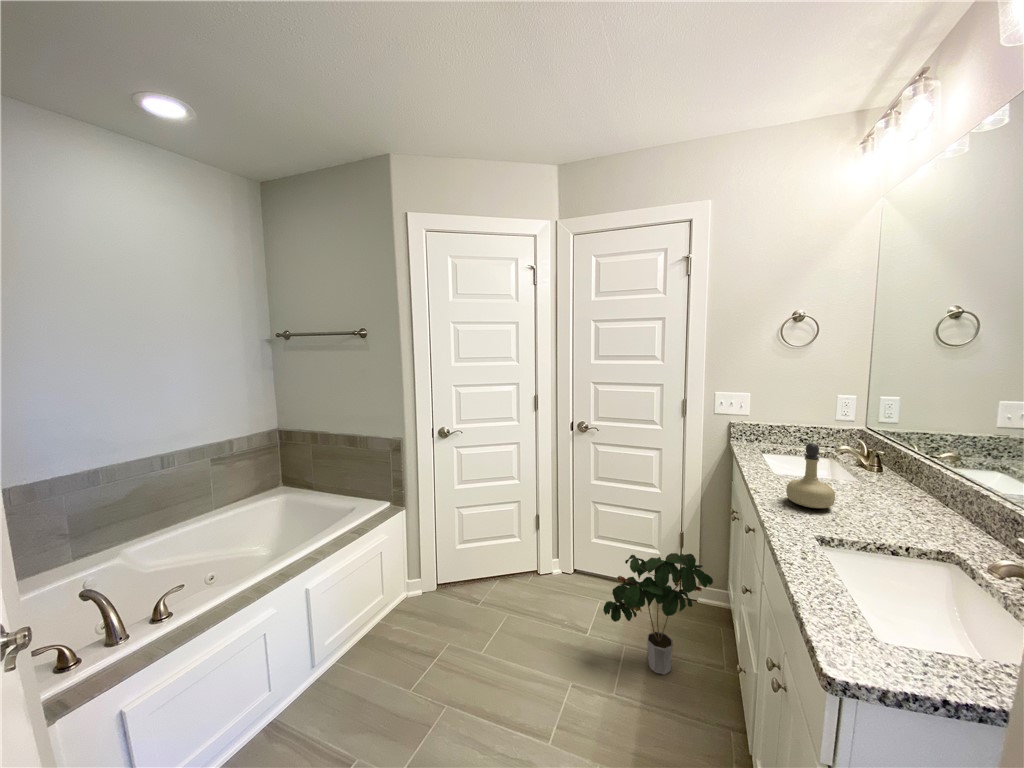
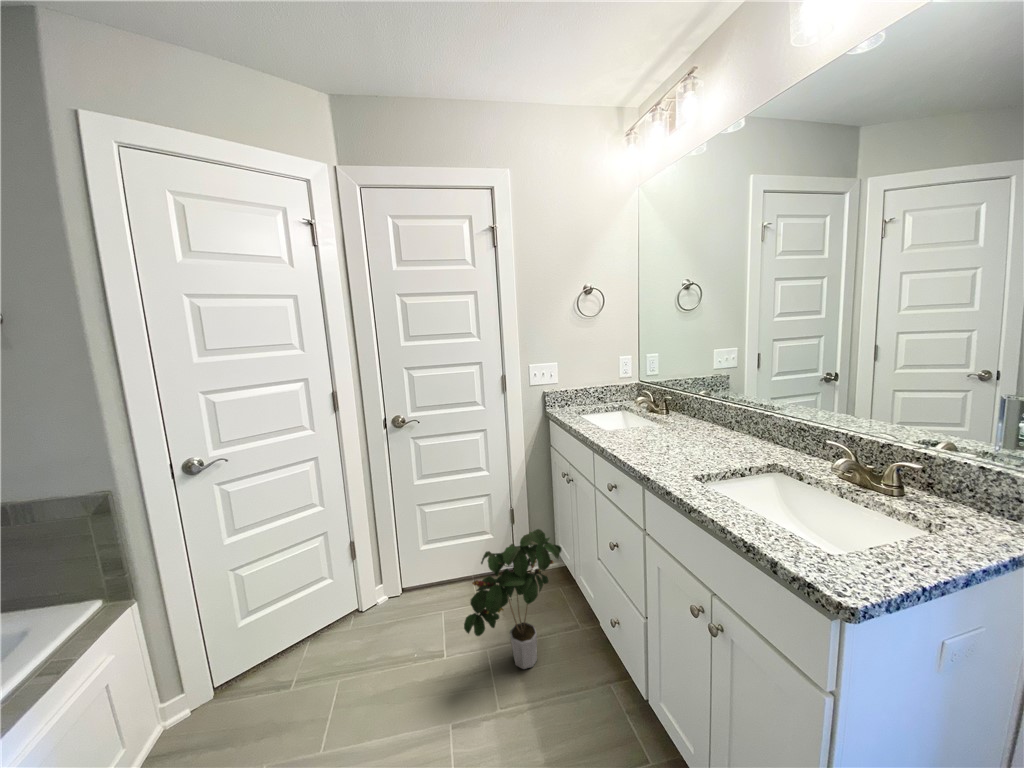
perfume bottle: present [786,443,835,508] -> none [634,391,674,453]

